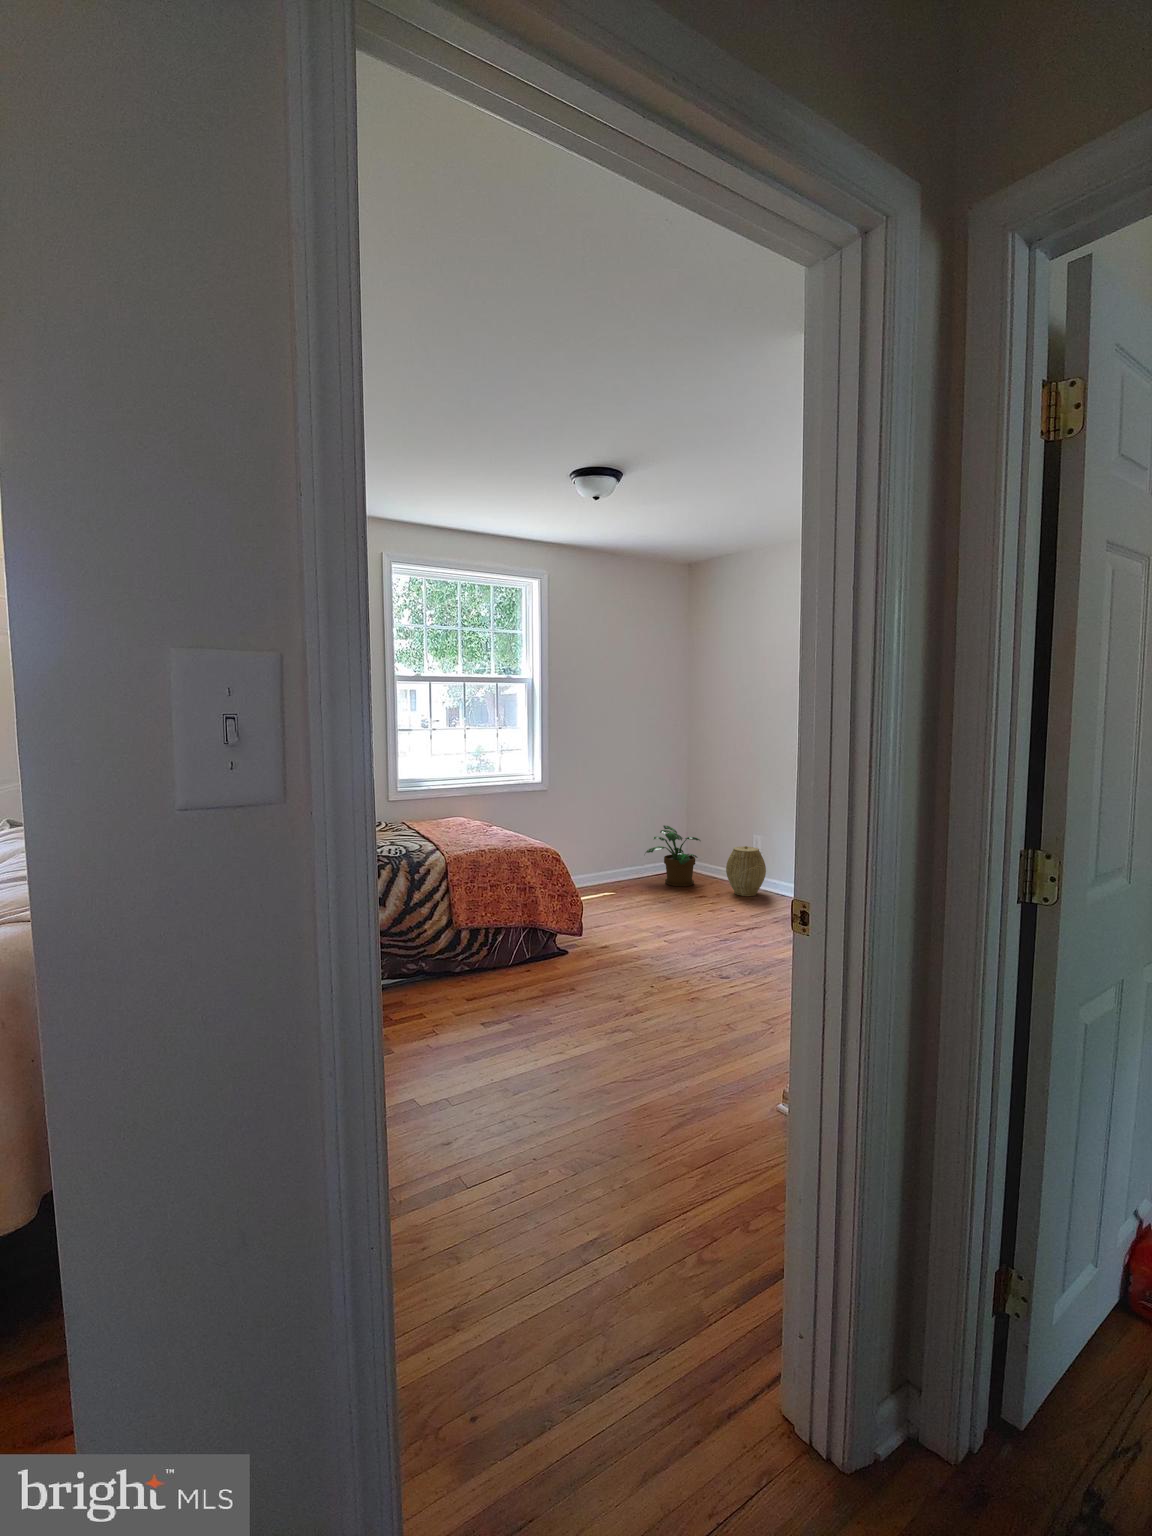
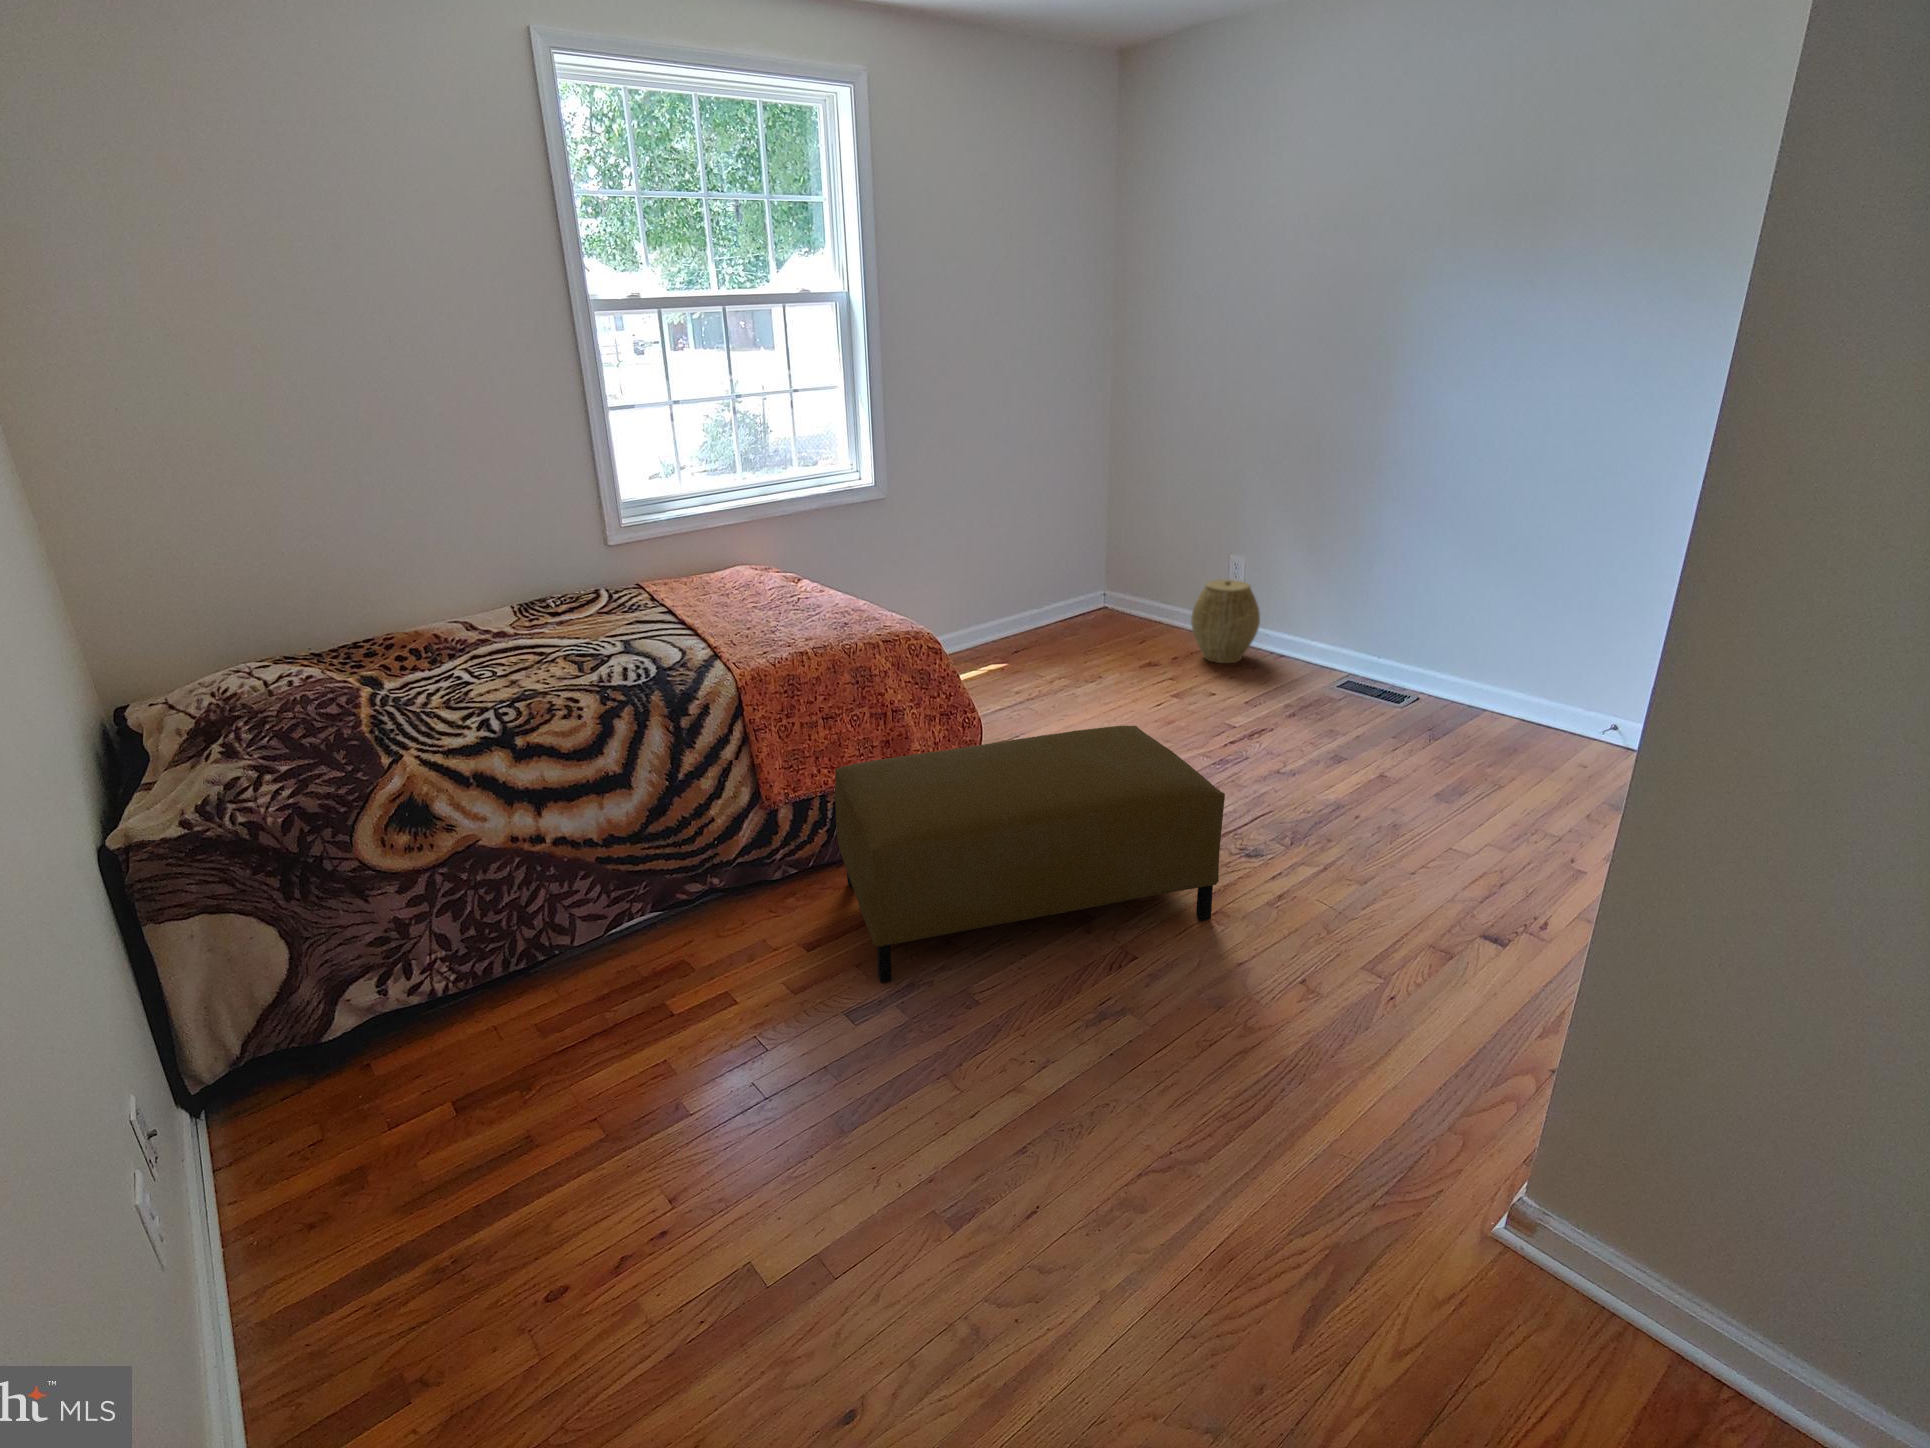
potted plant: present [646,825,701,886] -> none [1047,545,1146,648]
ottoman: none [491,898,688,1013] -> present [835,726,1225,982]

